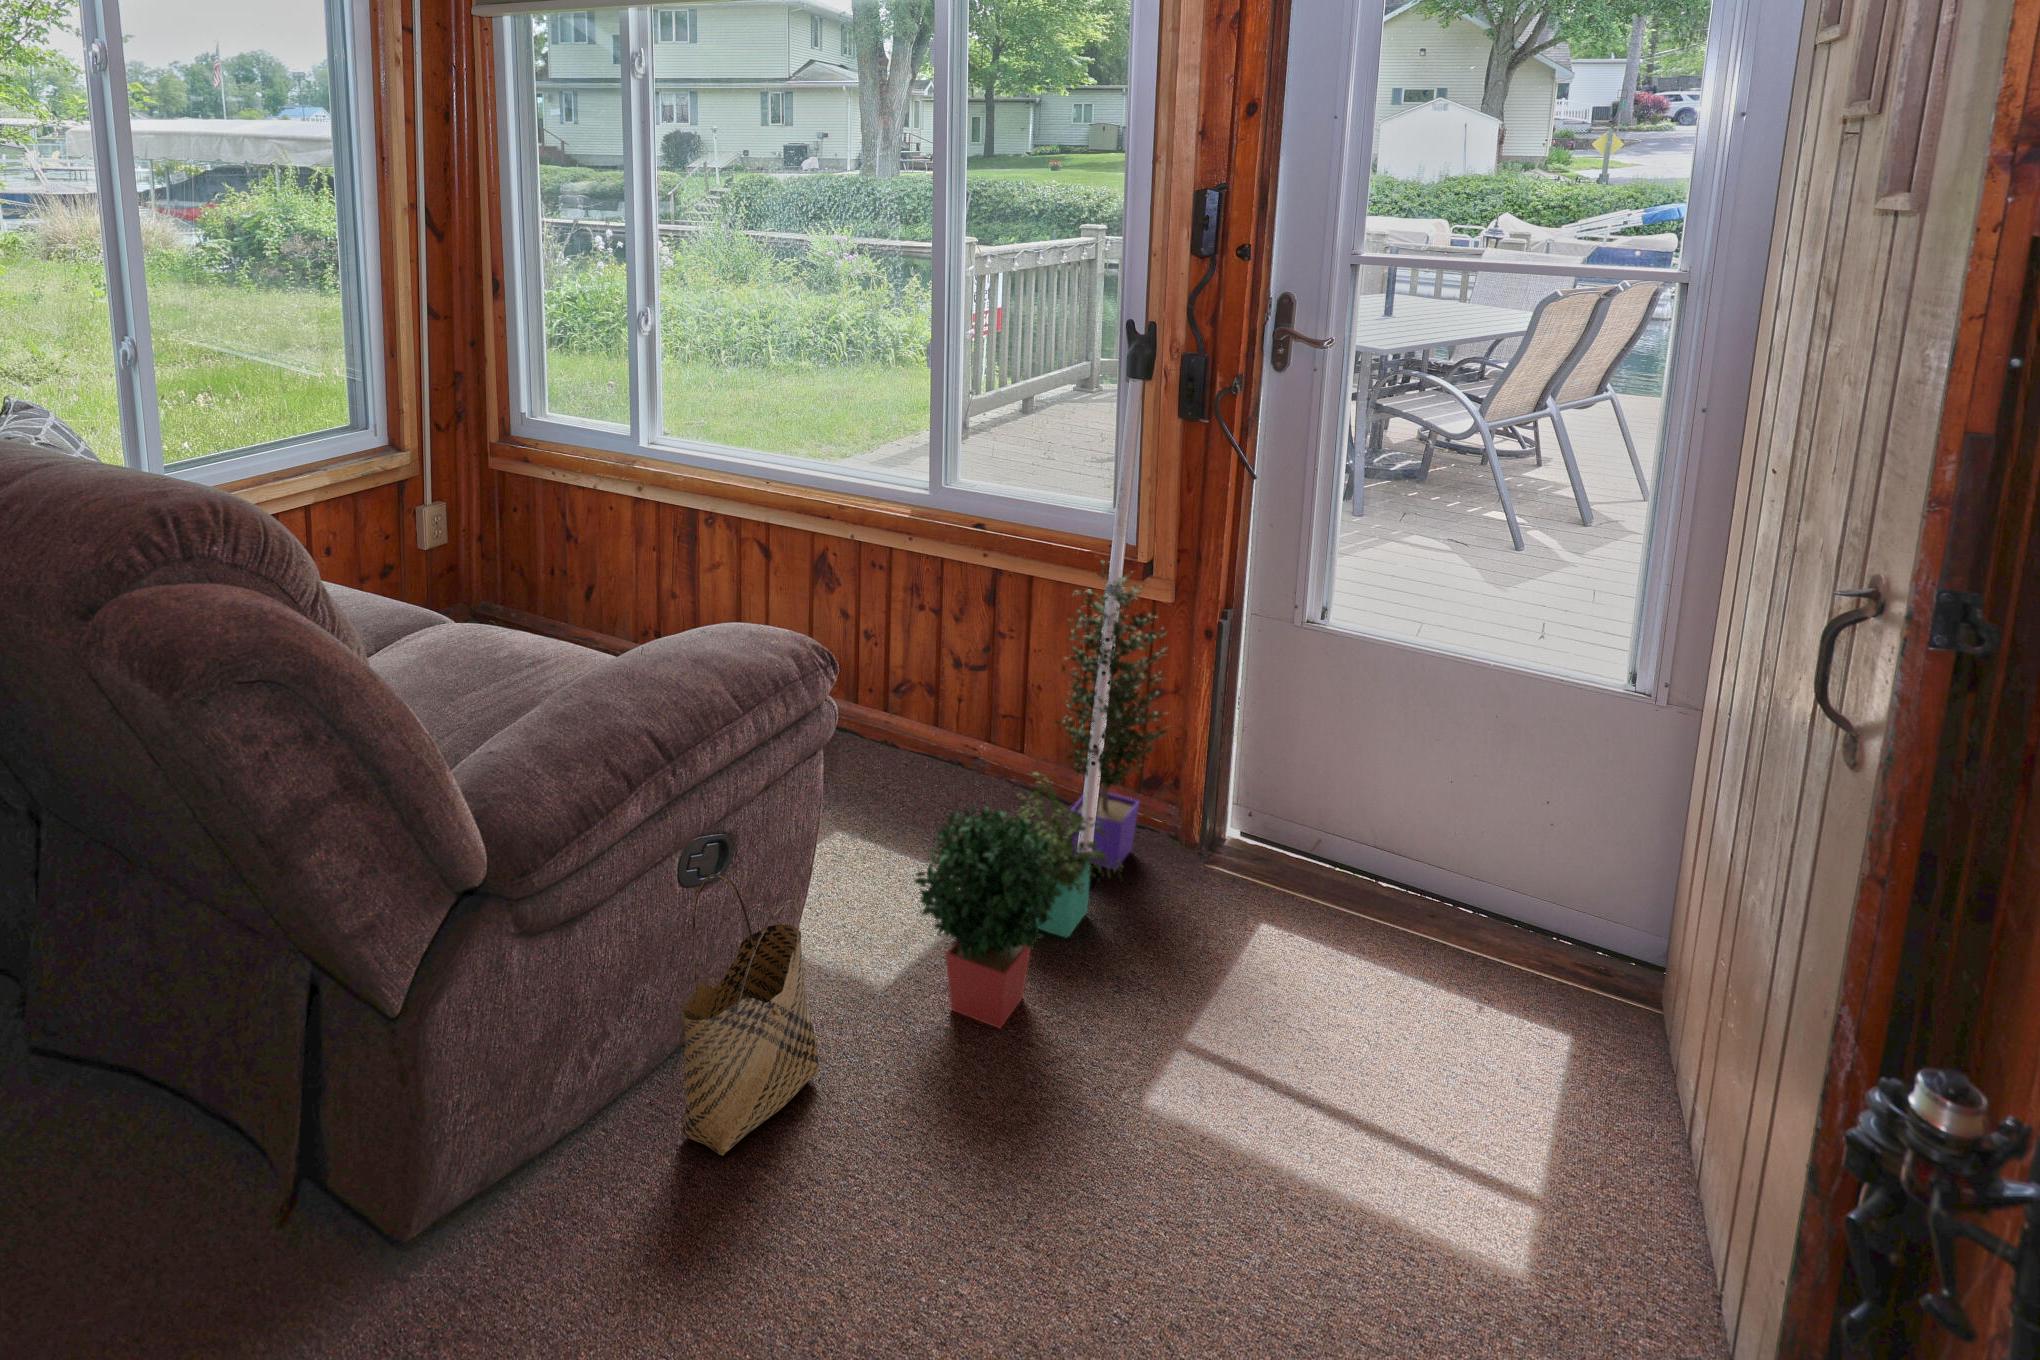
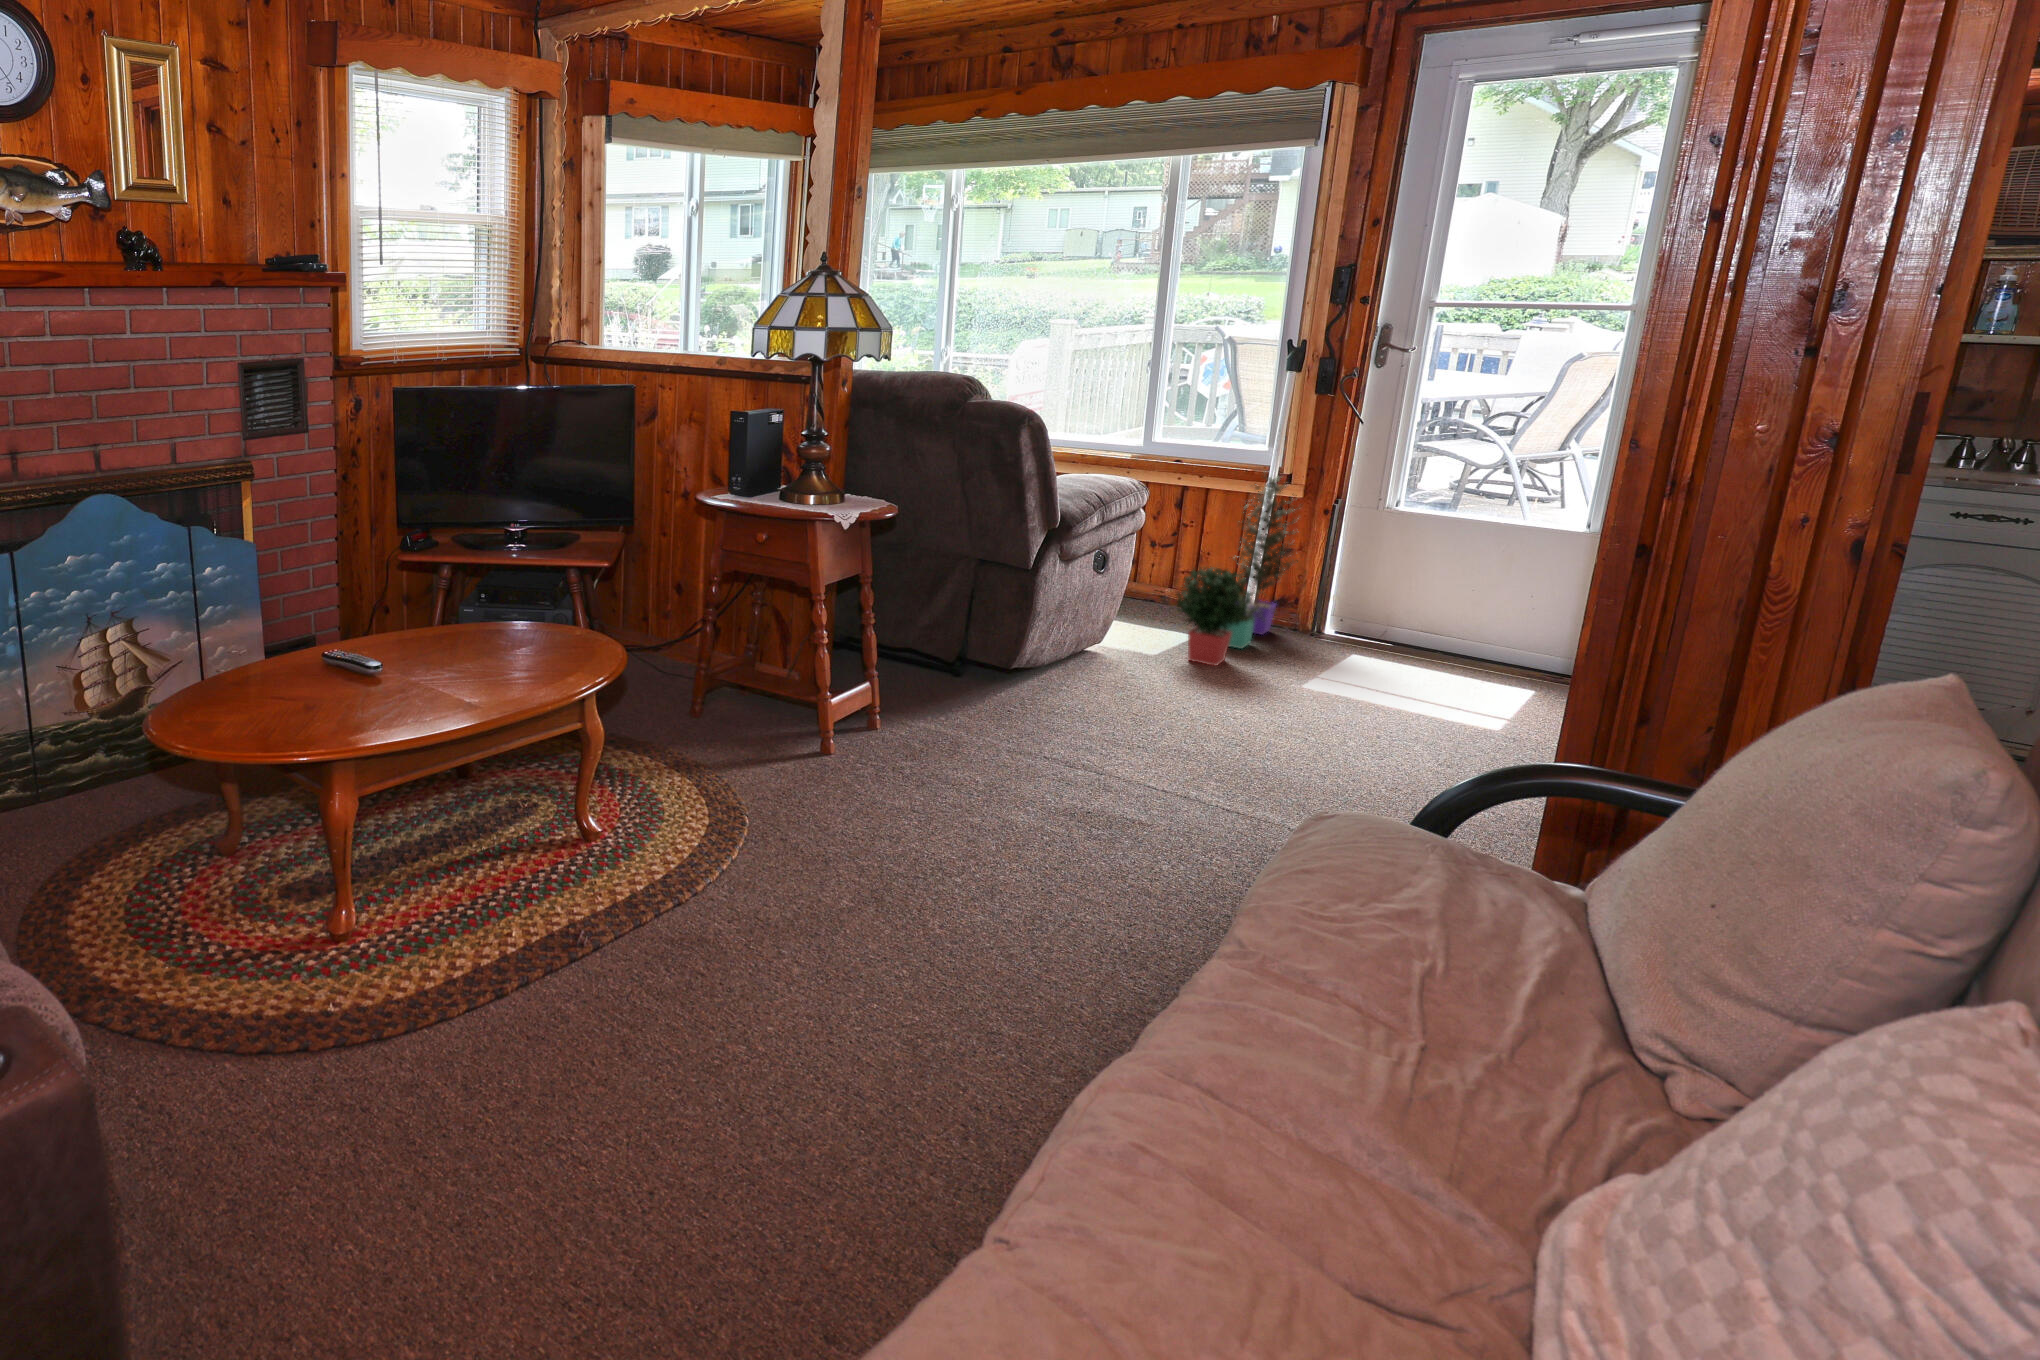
woven basket: present [682,873,819,1156] -> none [1079,569,1137,677]

